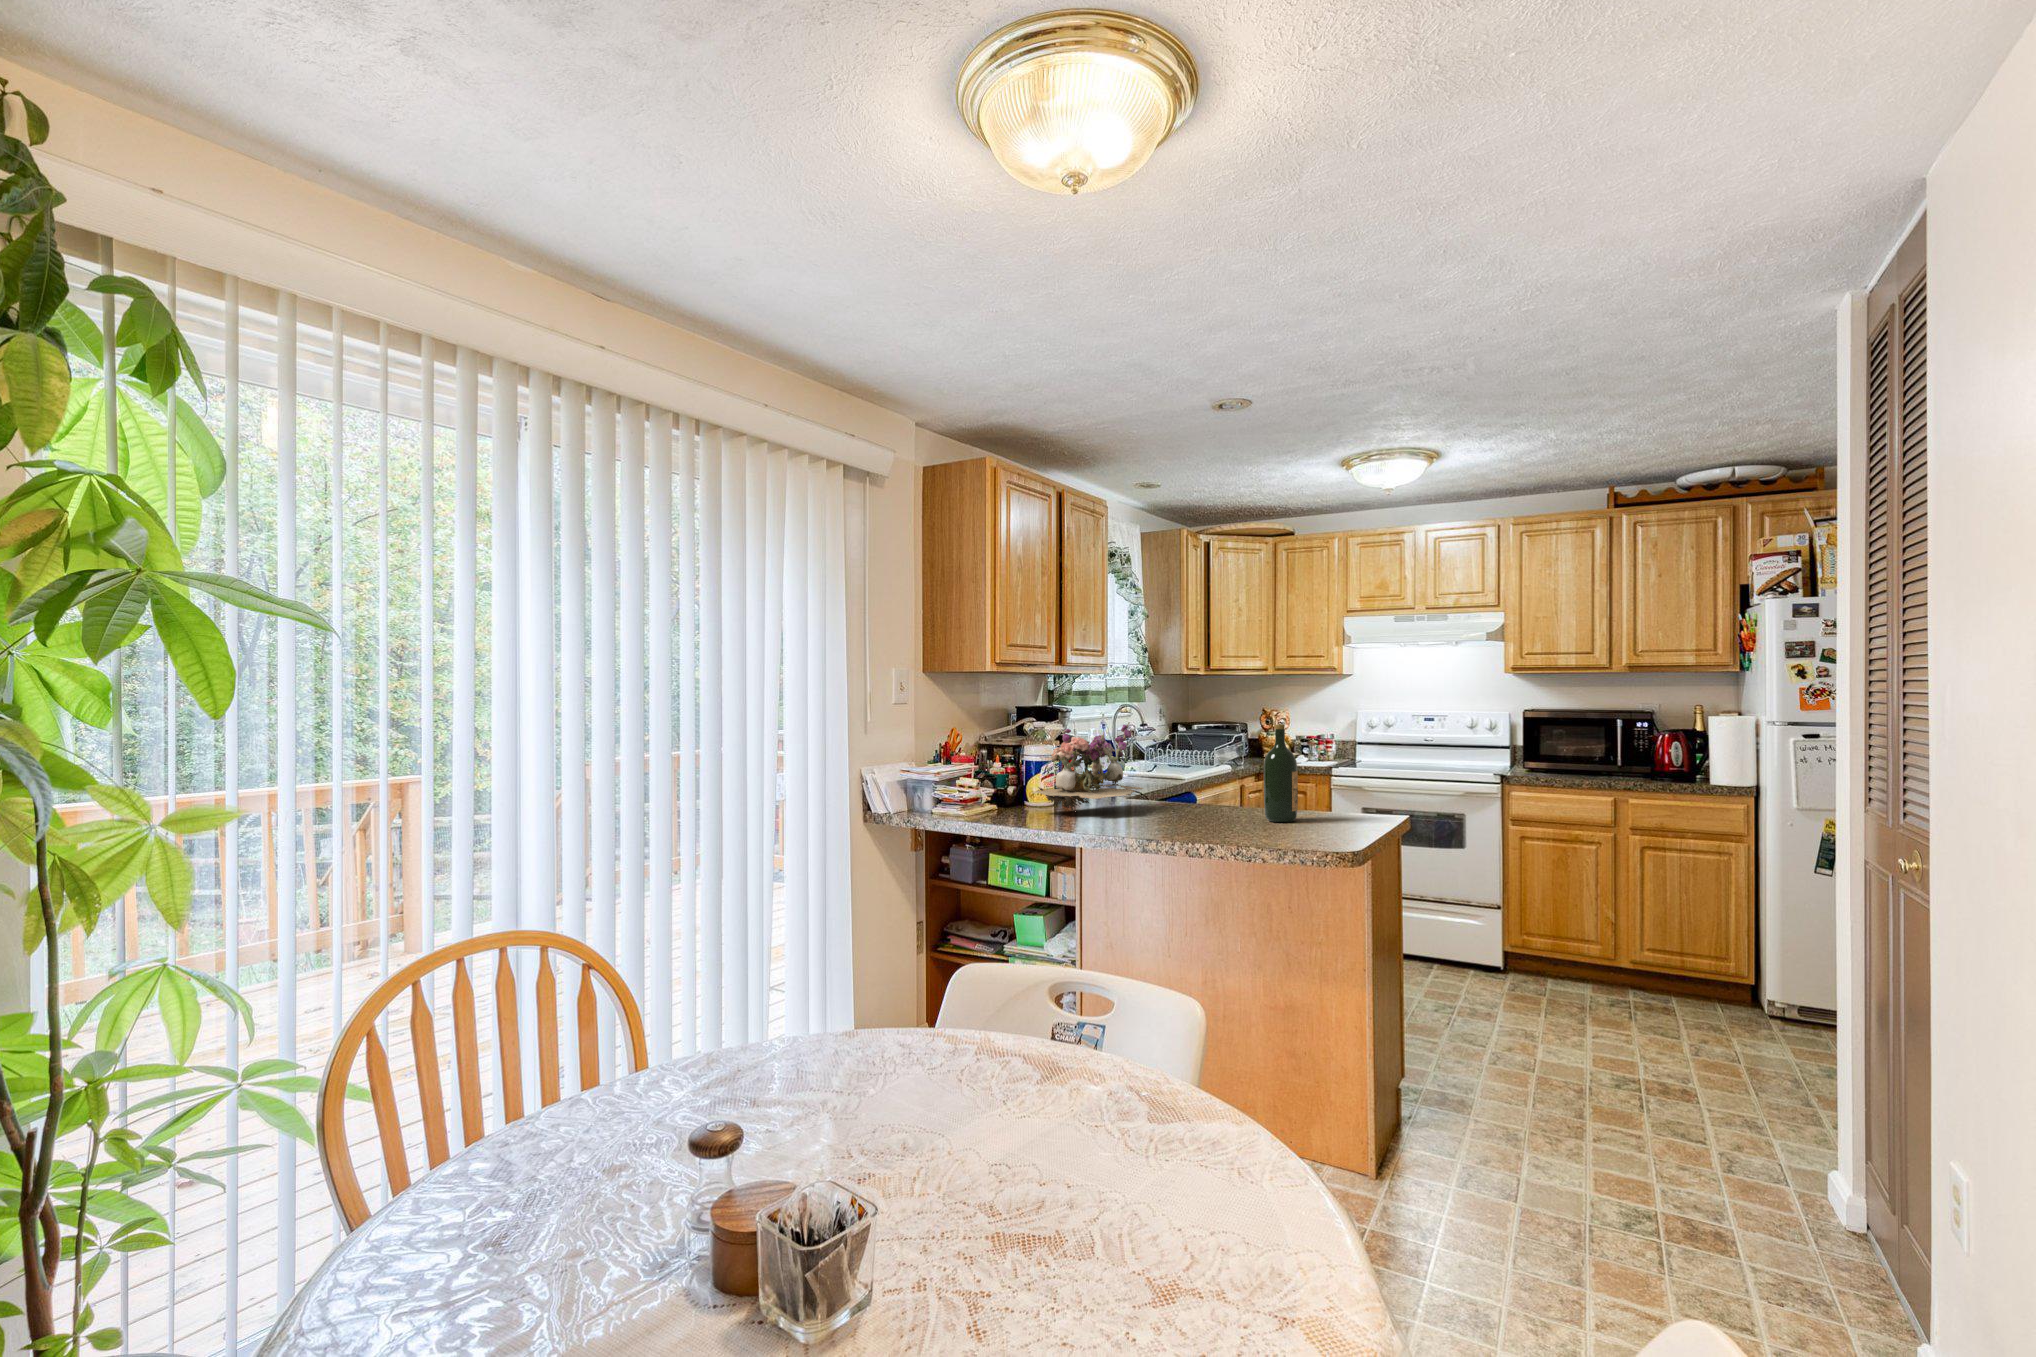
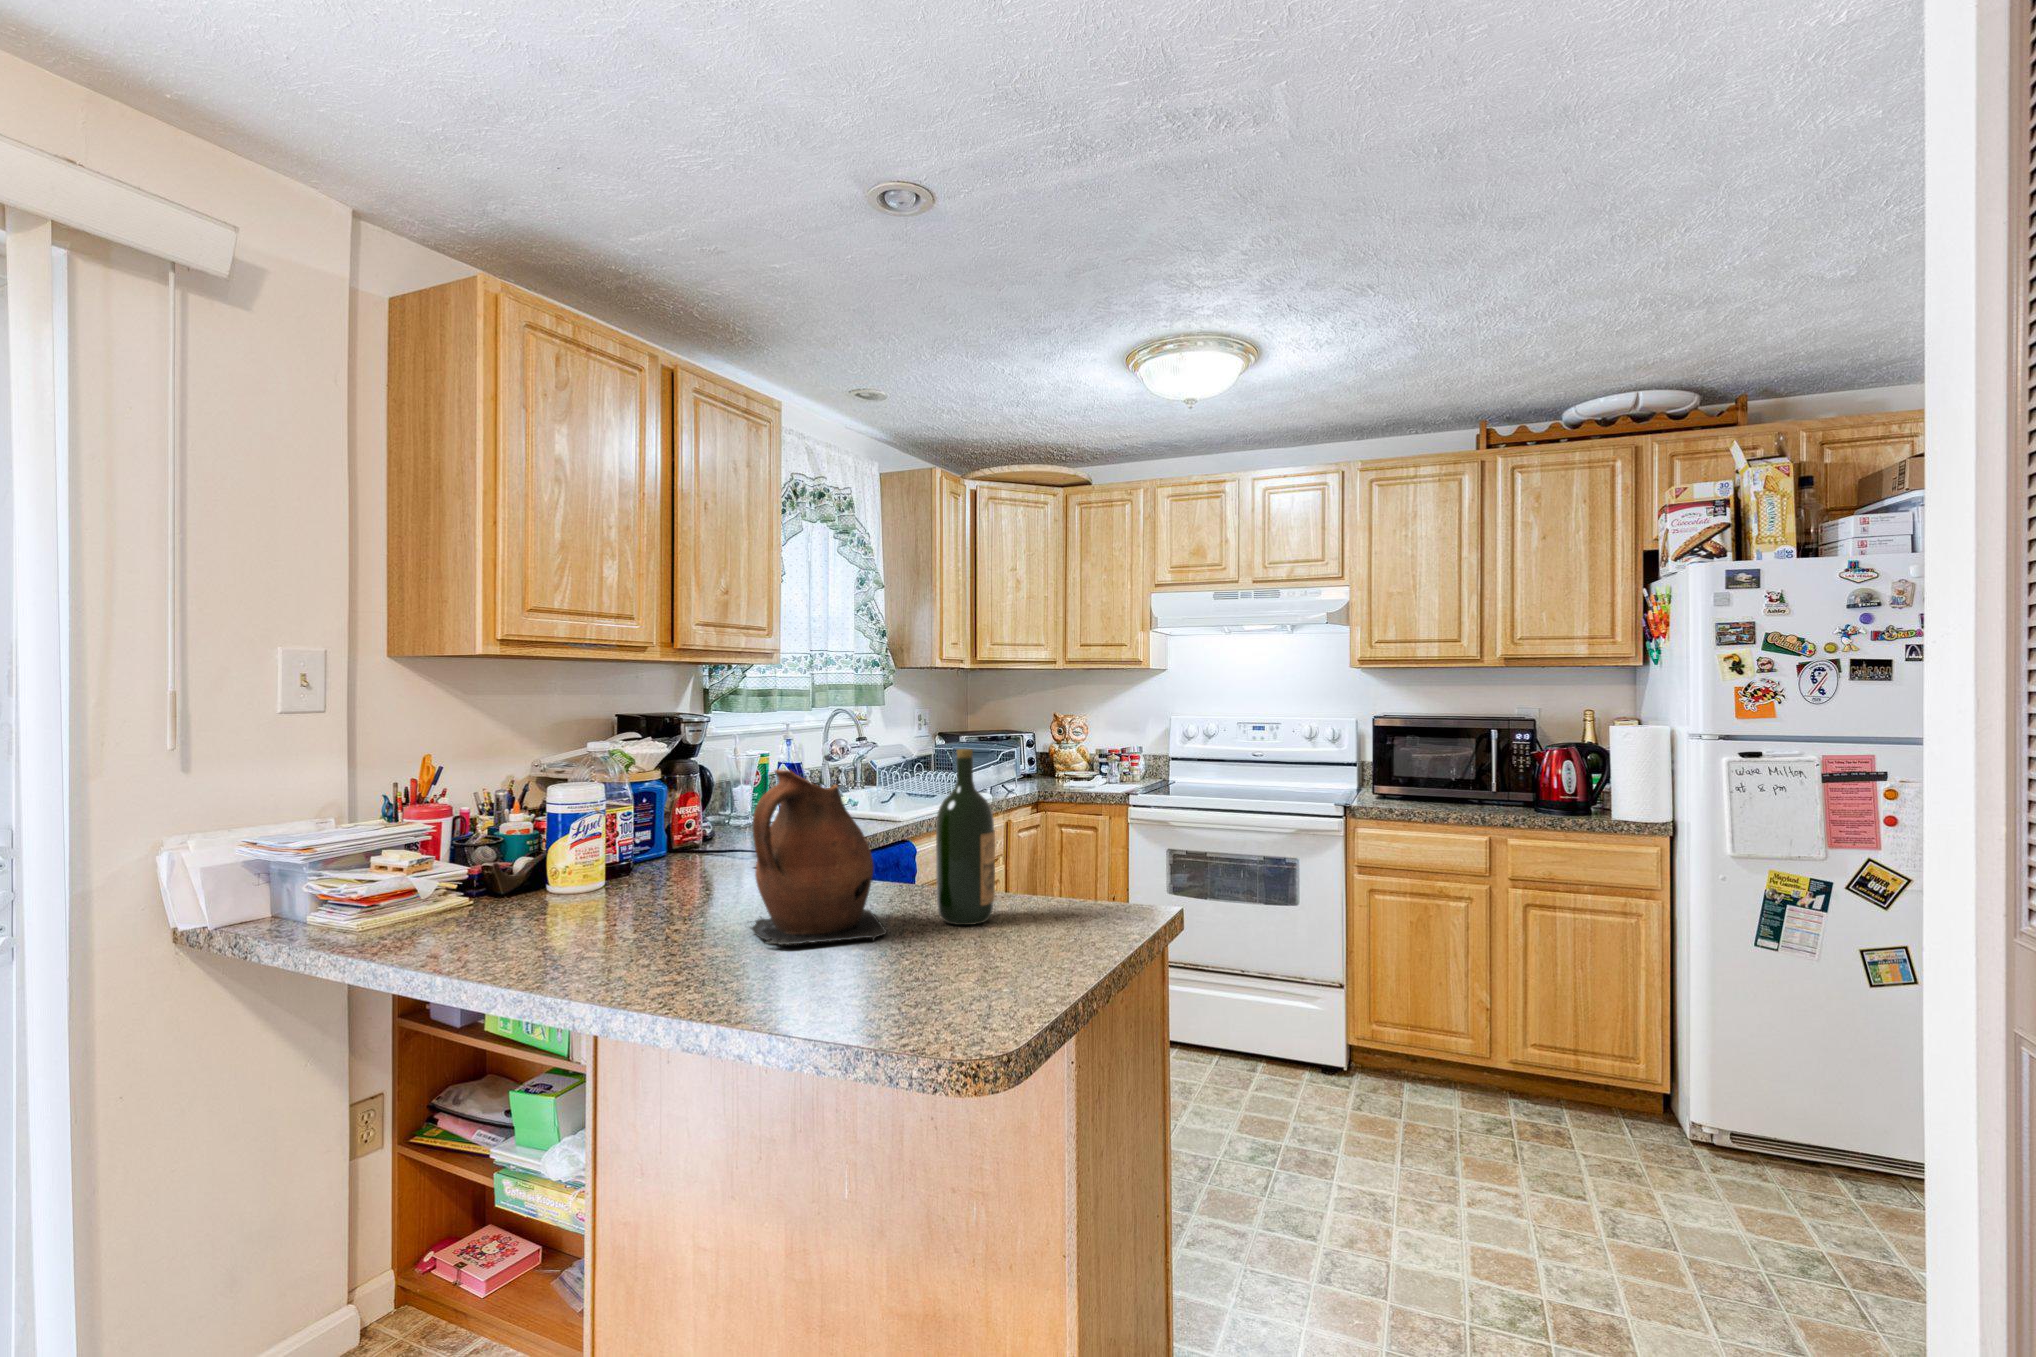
flower arrangement: present [1033,722,1143,810] -> none [561,742,769,899]
ceramic pitcher: none [1158,734,1243,827] -> present [750,770,887,945]

